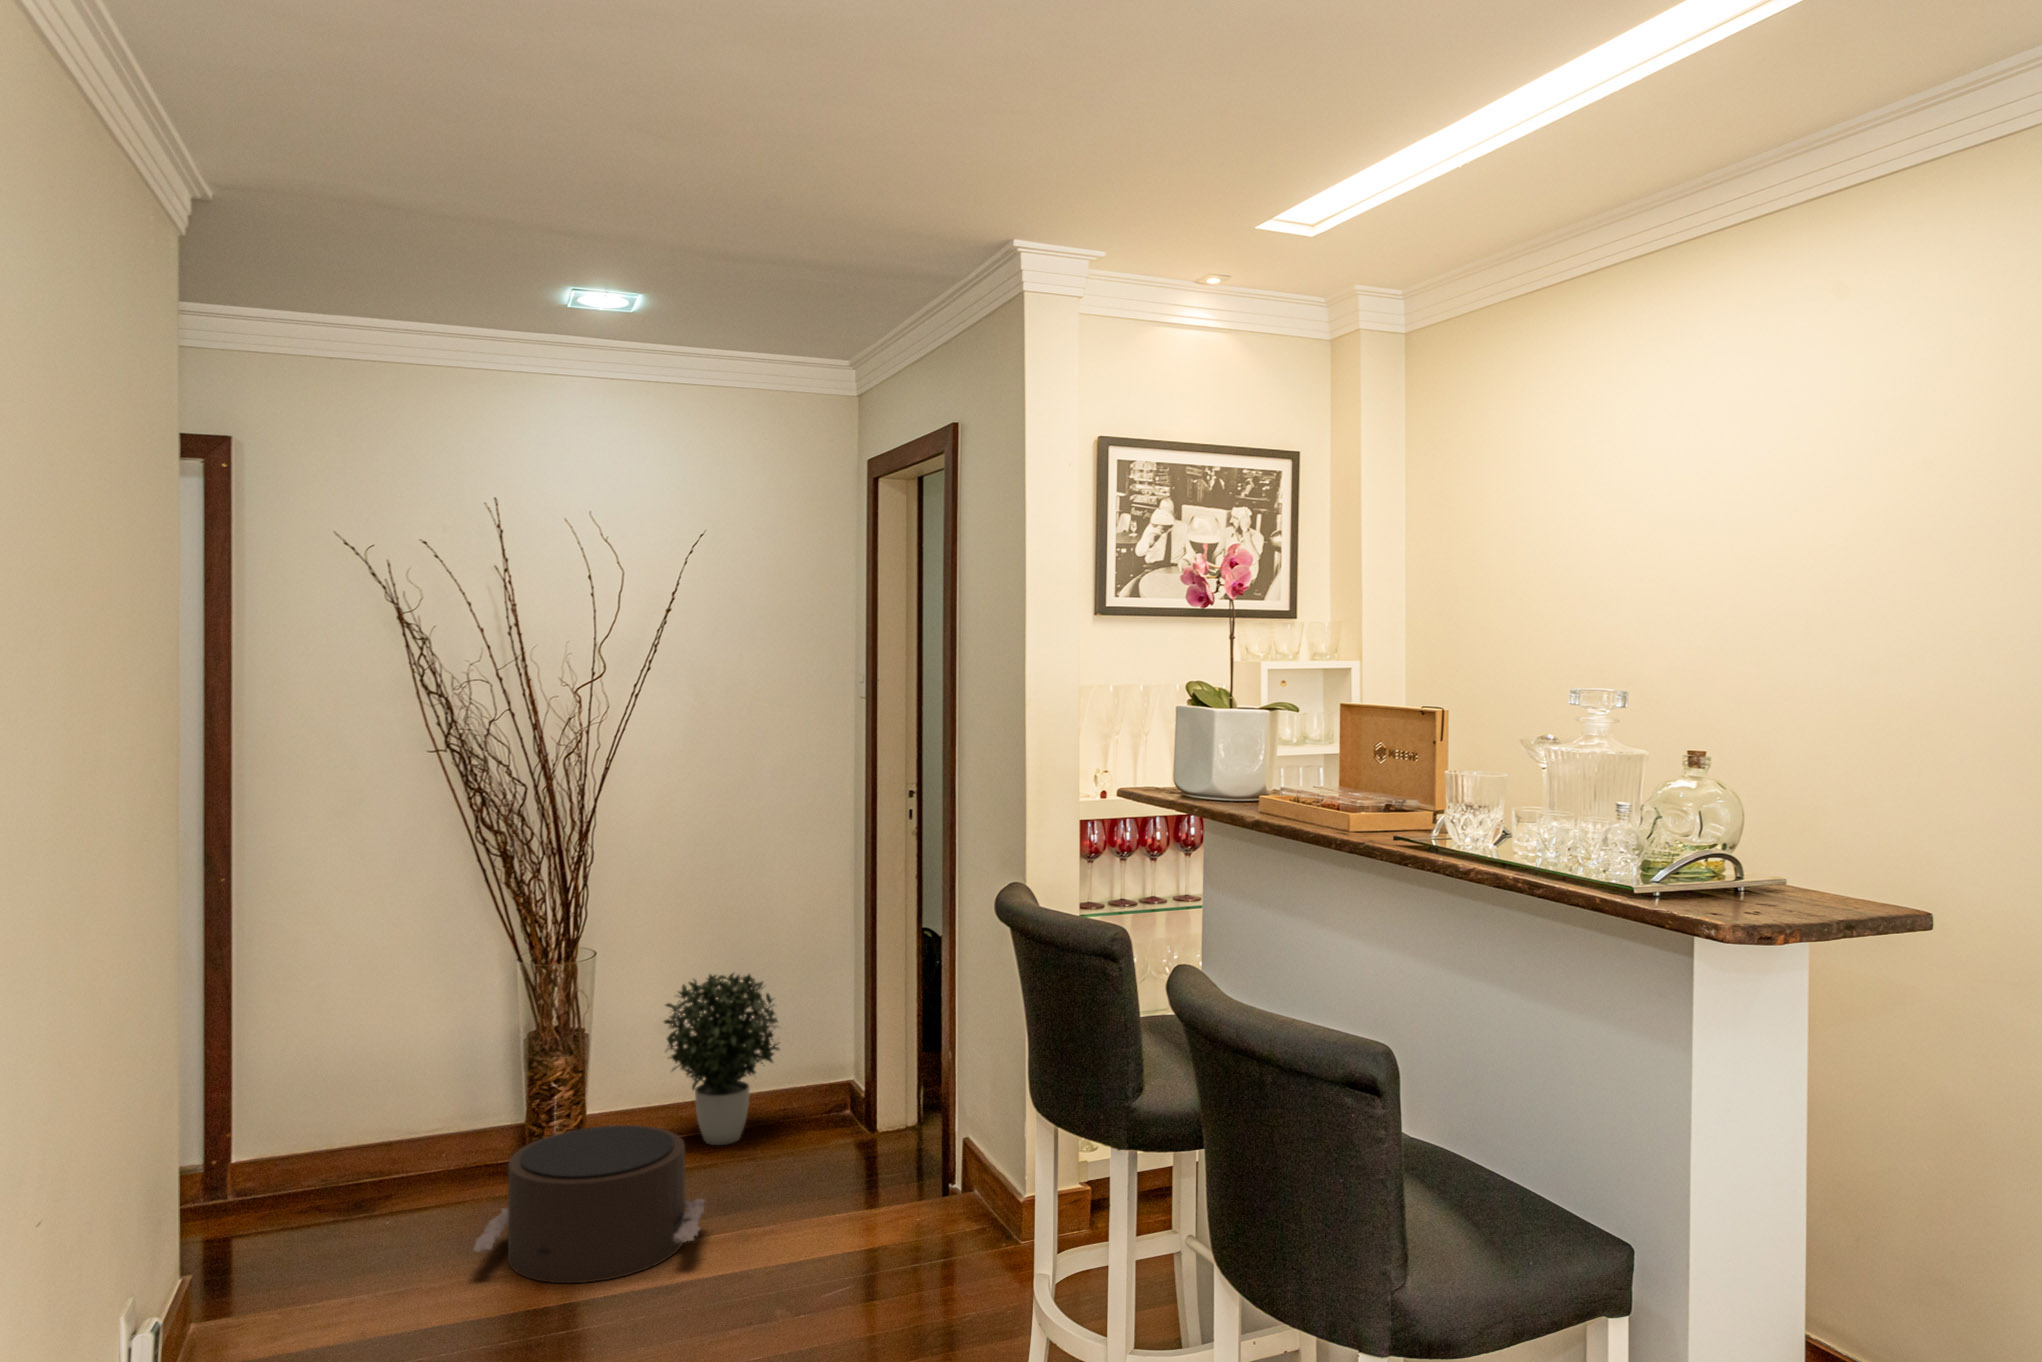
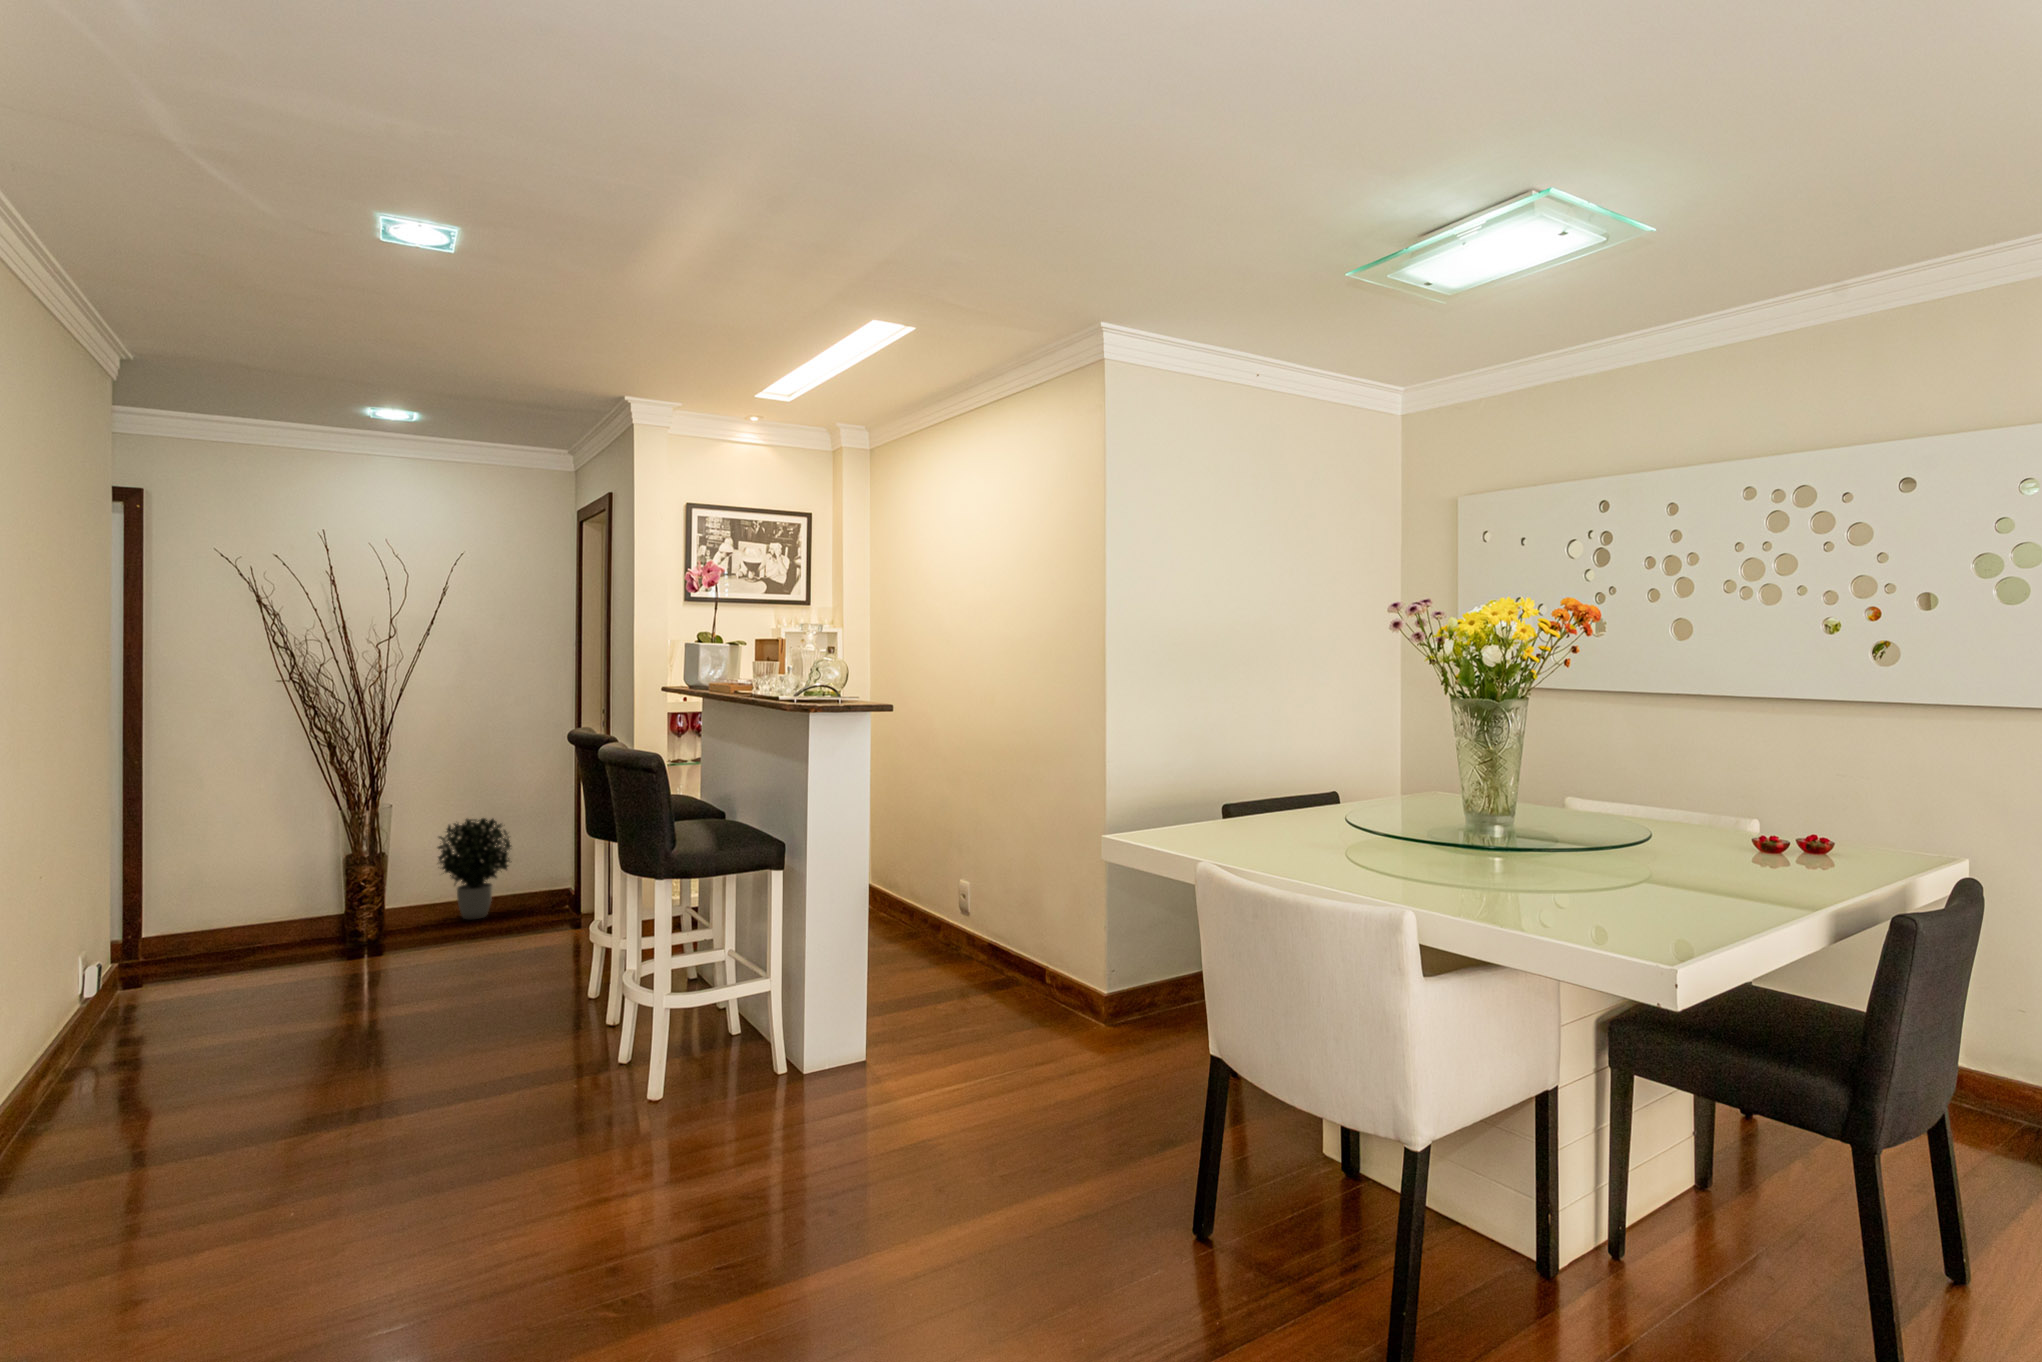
pouf: present [474,1125,705,1283] -> none [300,896,449,973]

